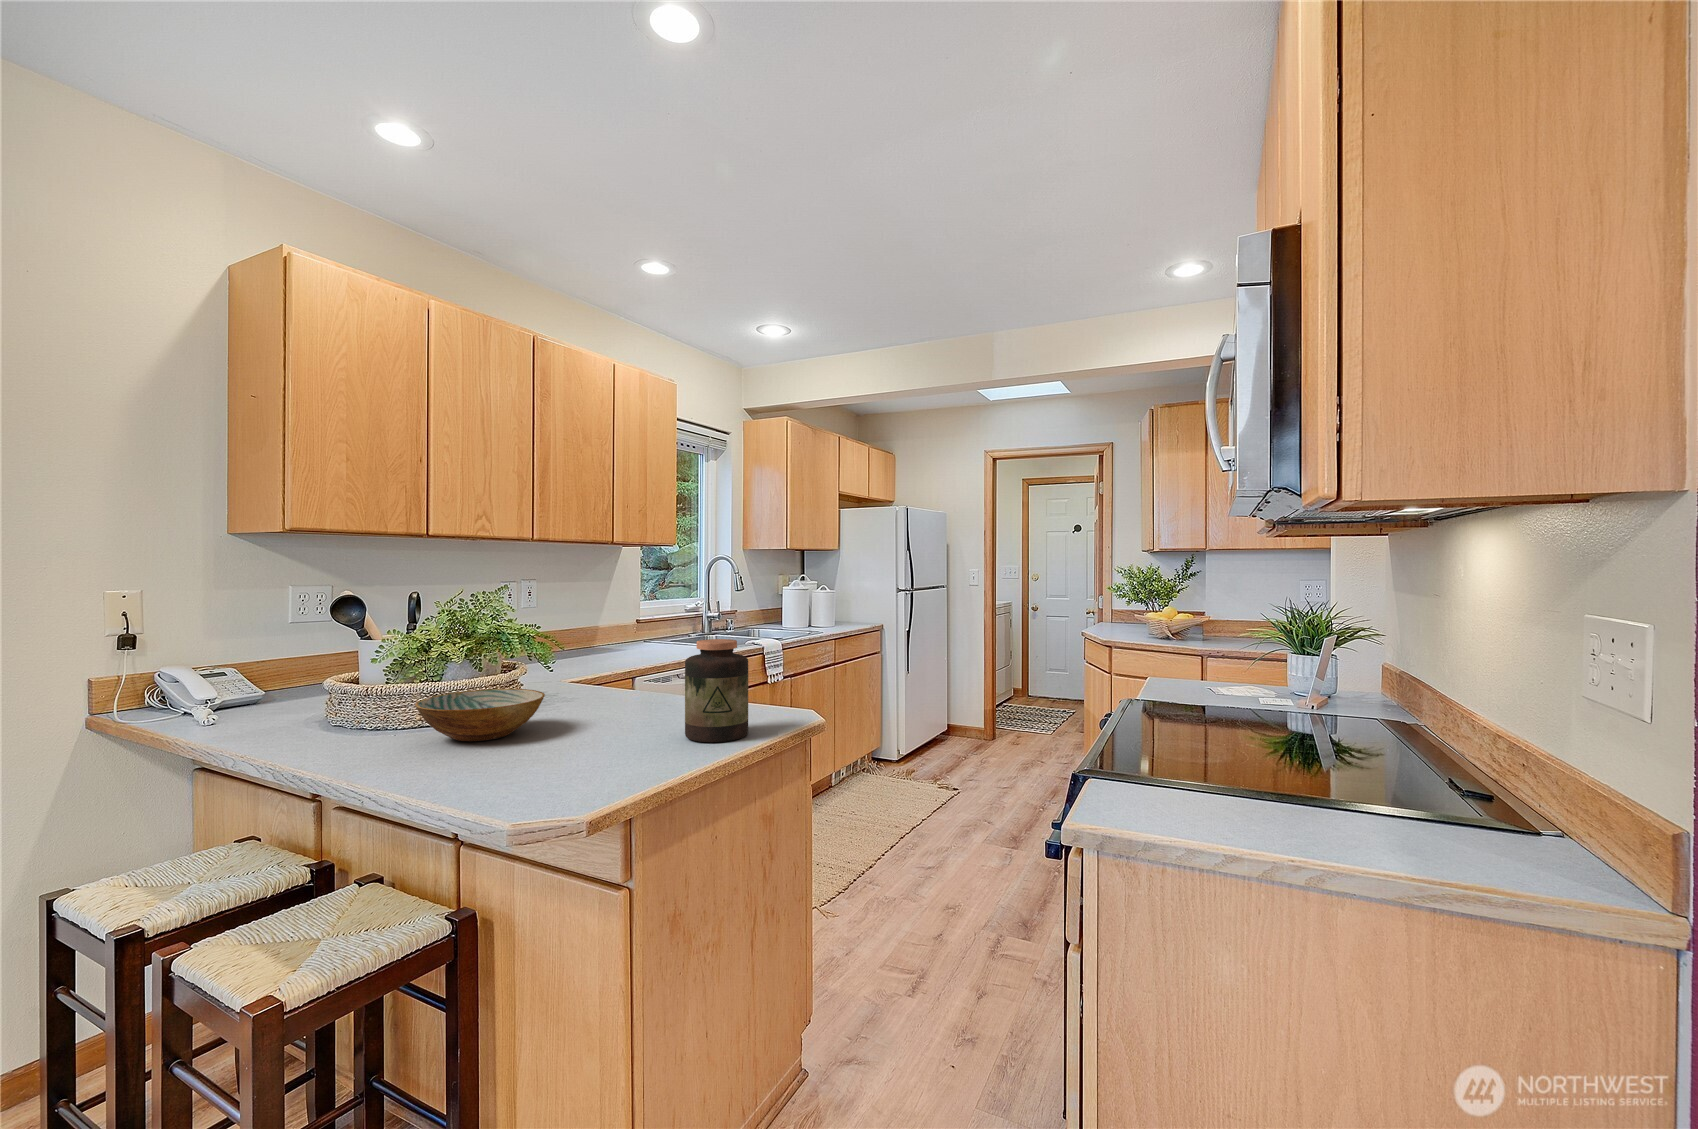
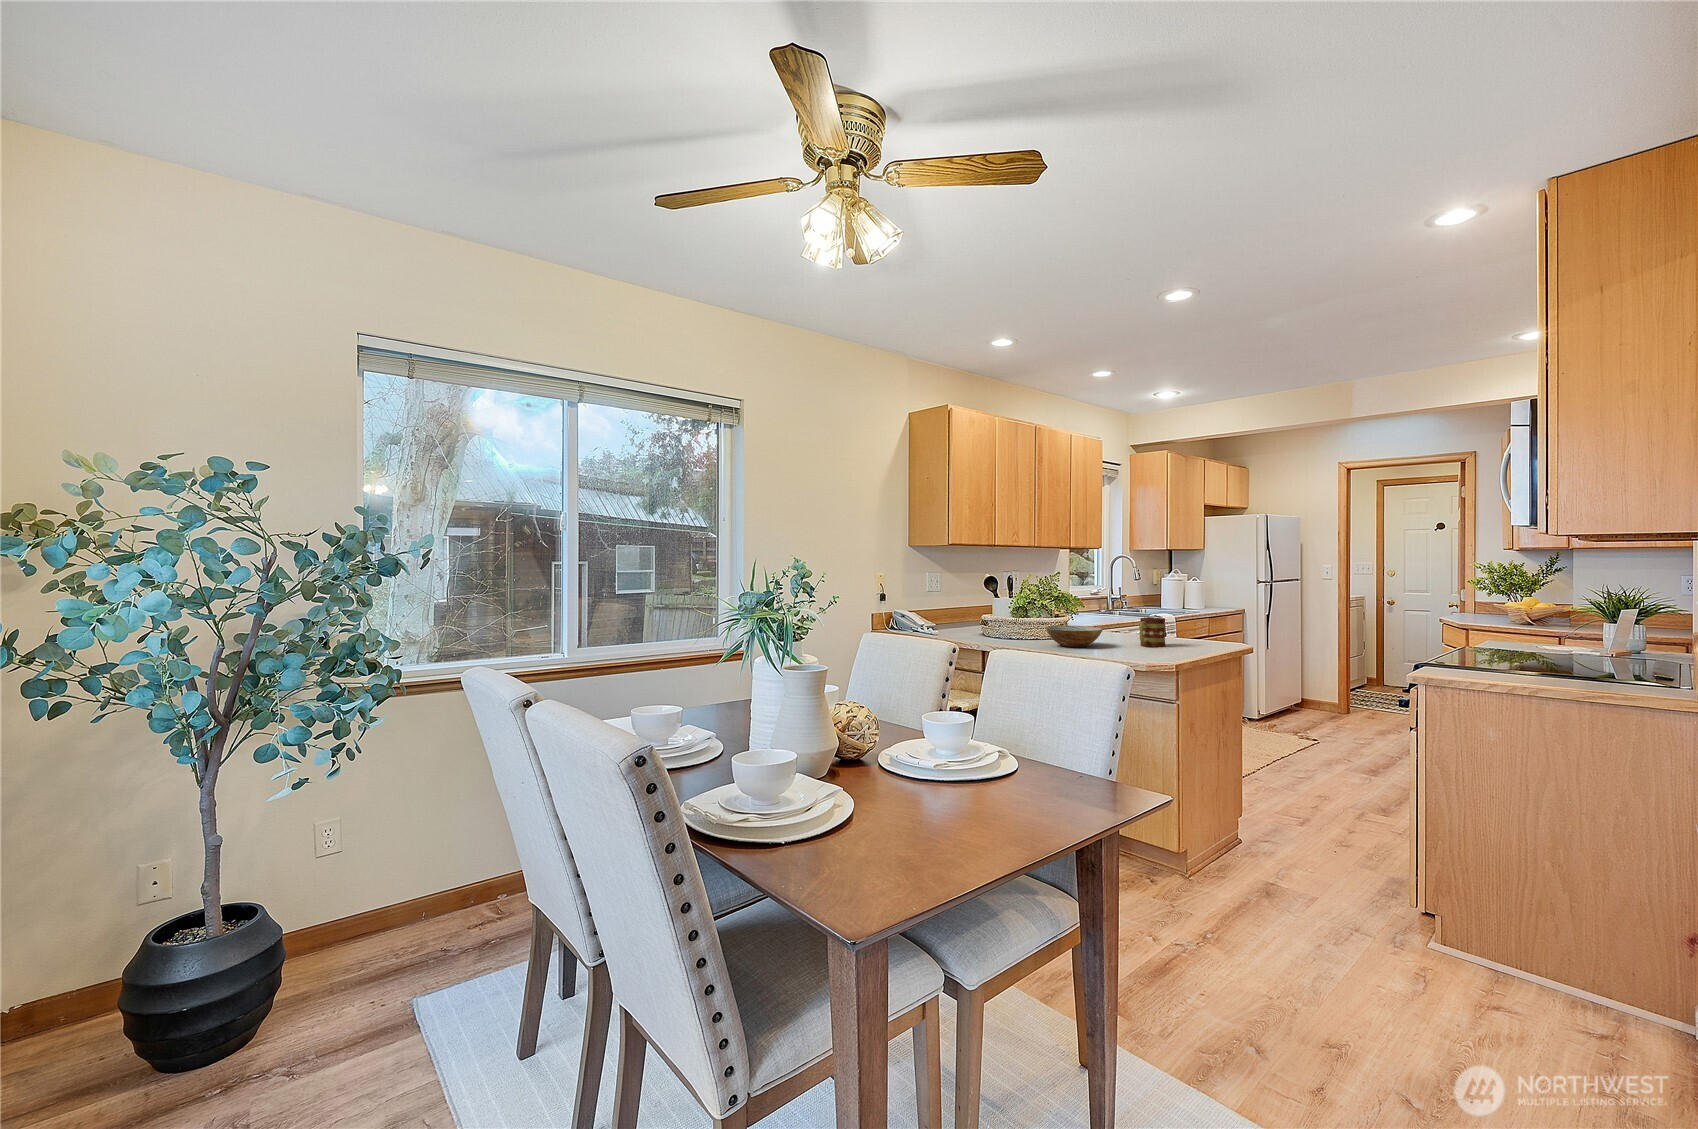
jar: present [685,639,748,742] -> none [1184,602,1219,652]
mug: none [610,668,671,728] -> present [1139,618,1165,647]

